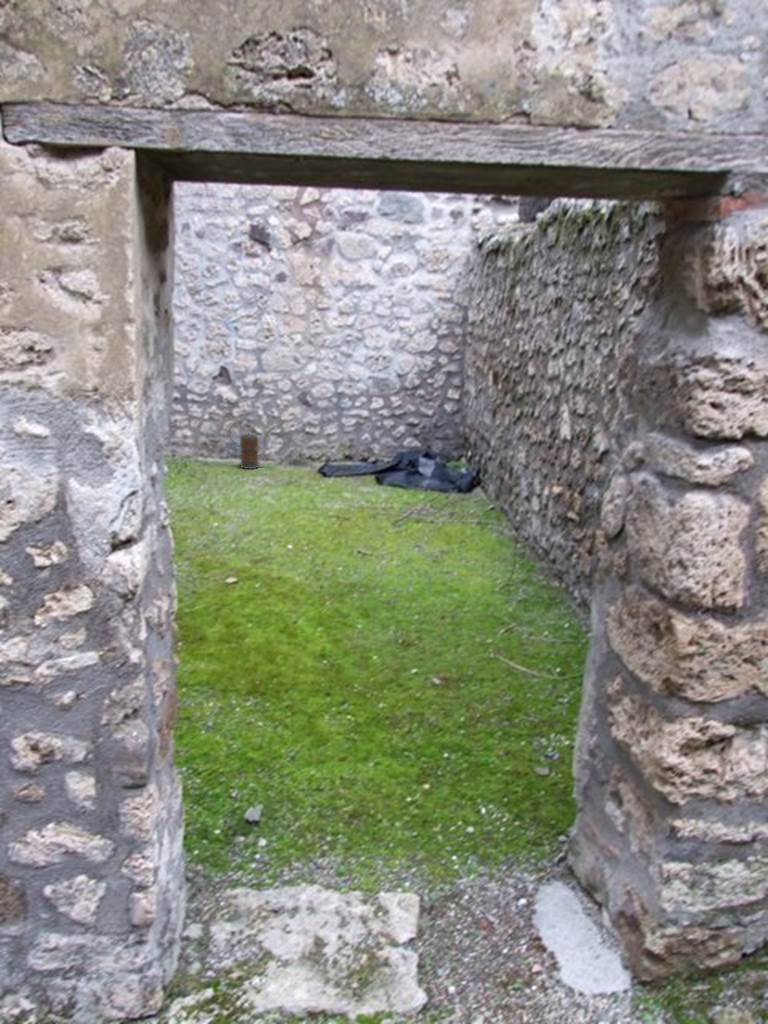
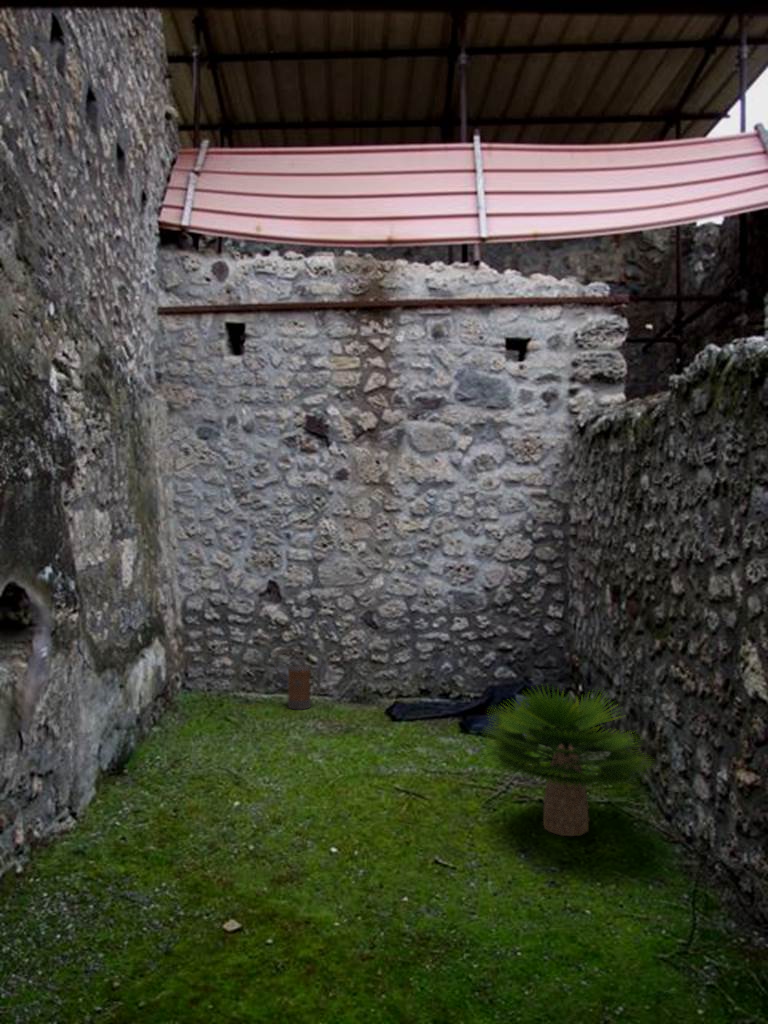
potted plant: none [391,437,511,537] -> present [490,688,651,836]

